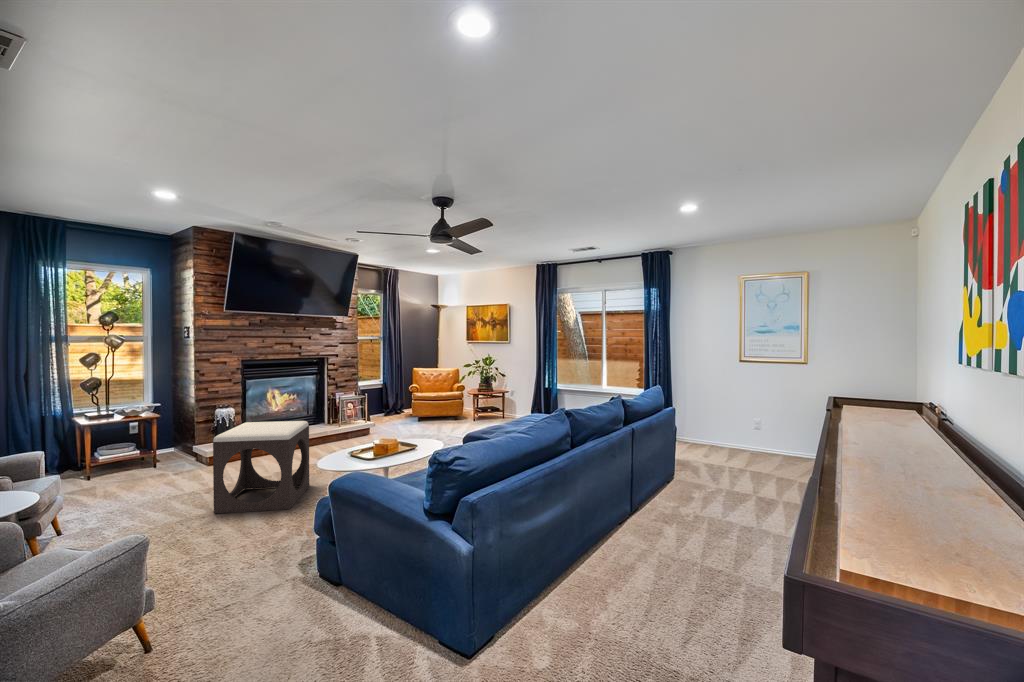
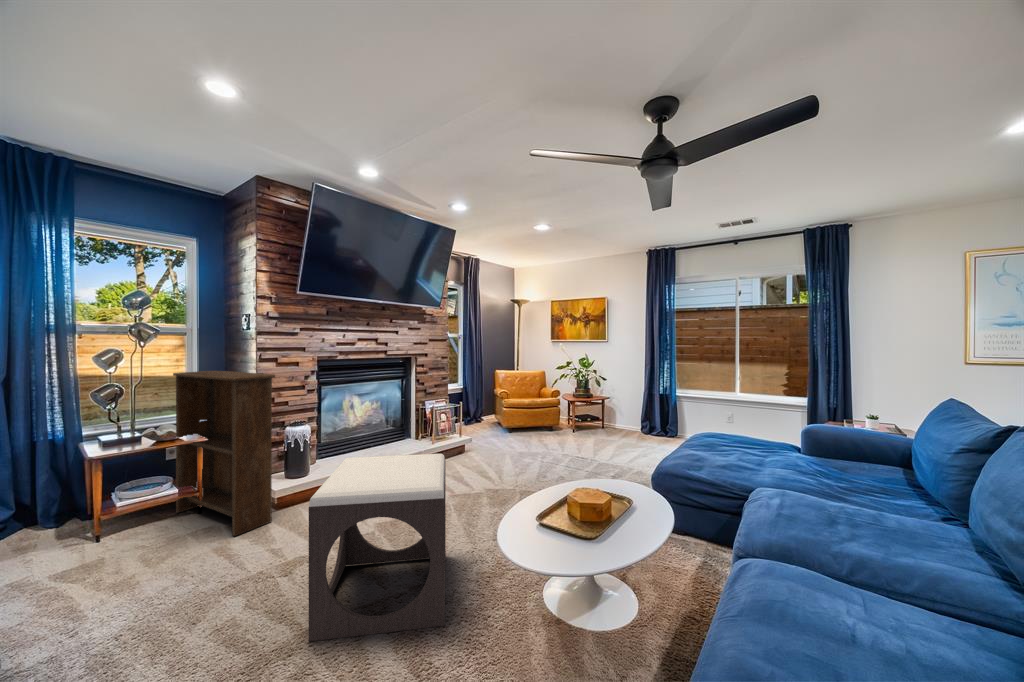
bookshelf: none [135,368,205,477] -> present [173,371,275,536]

